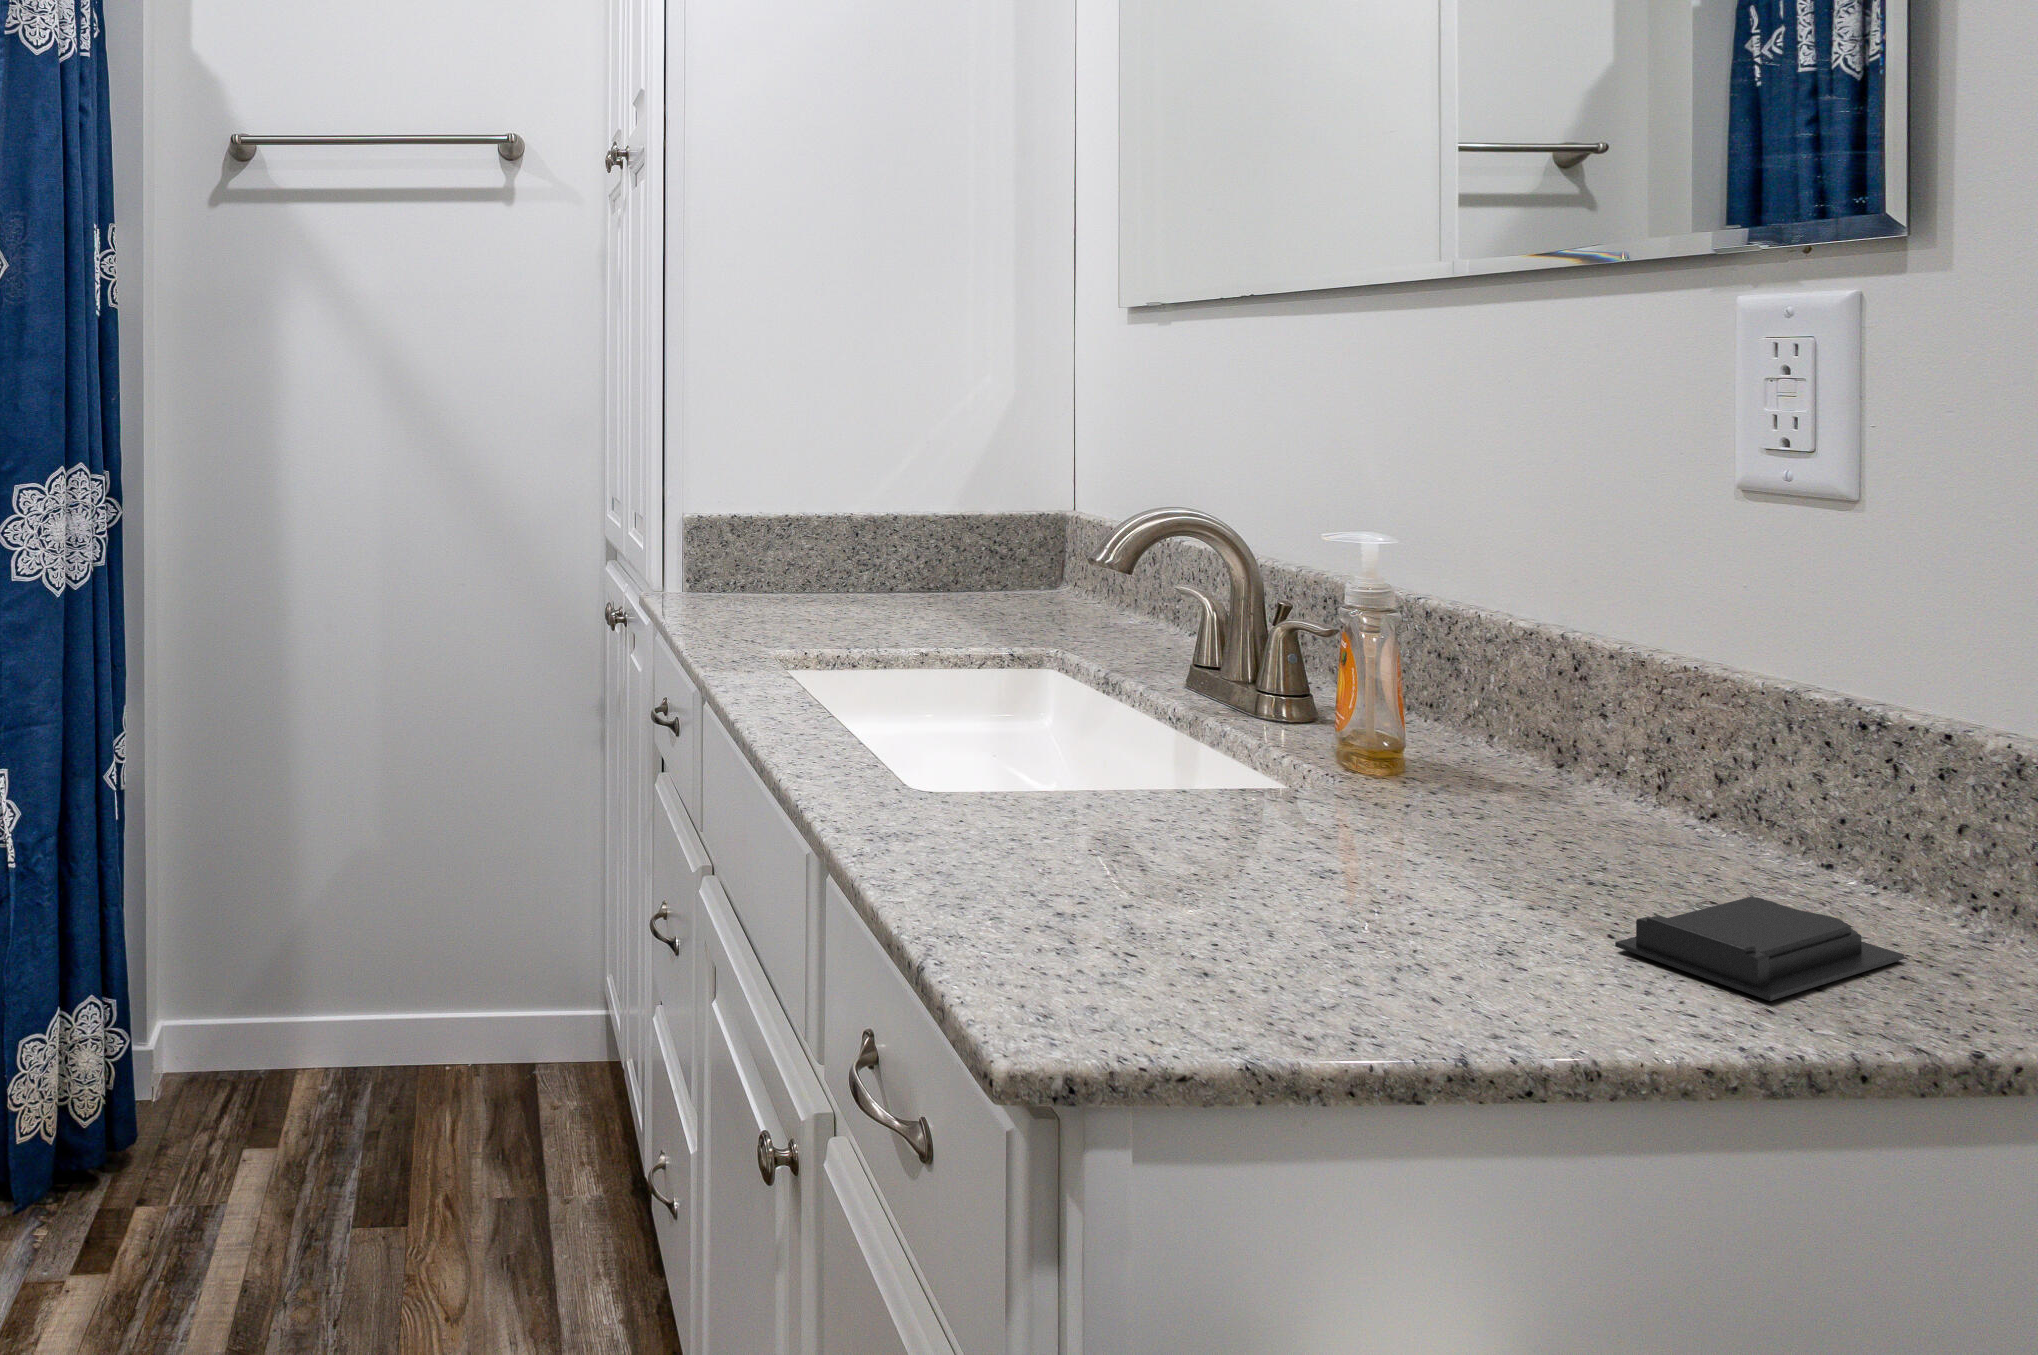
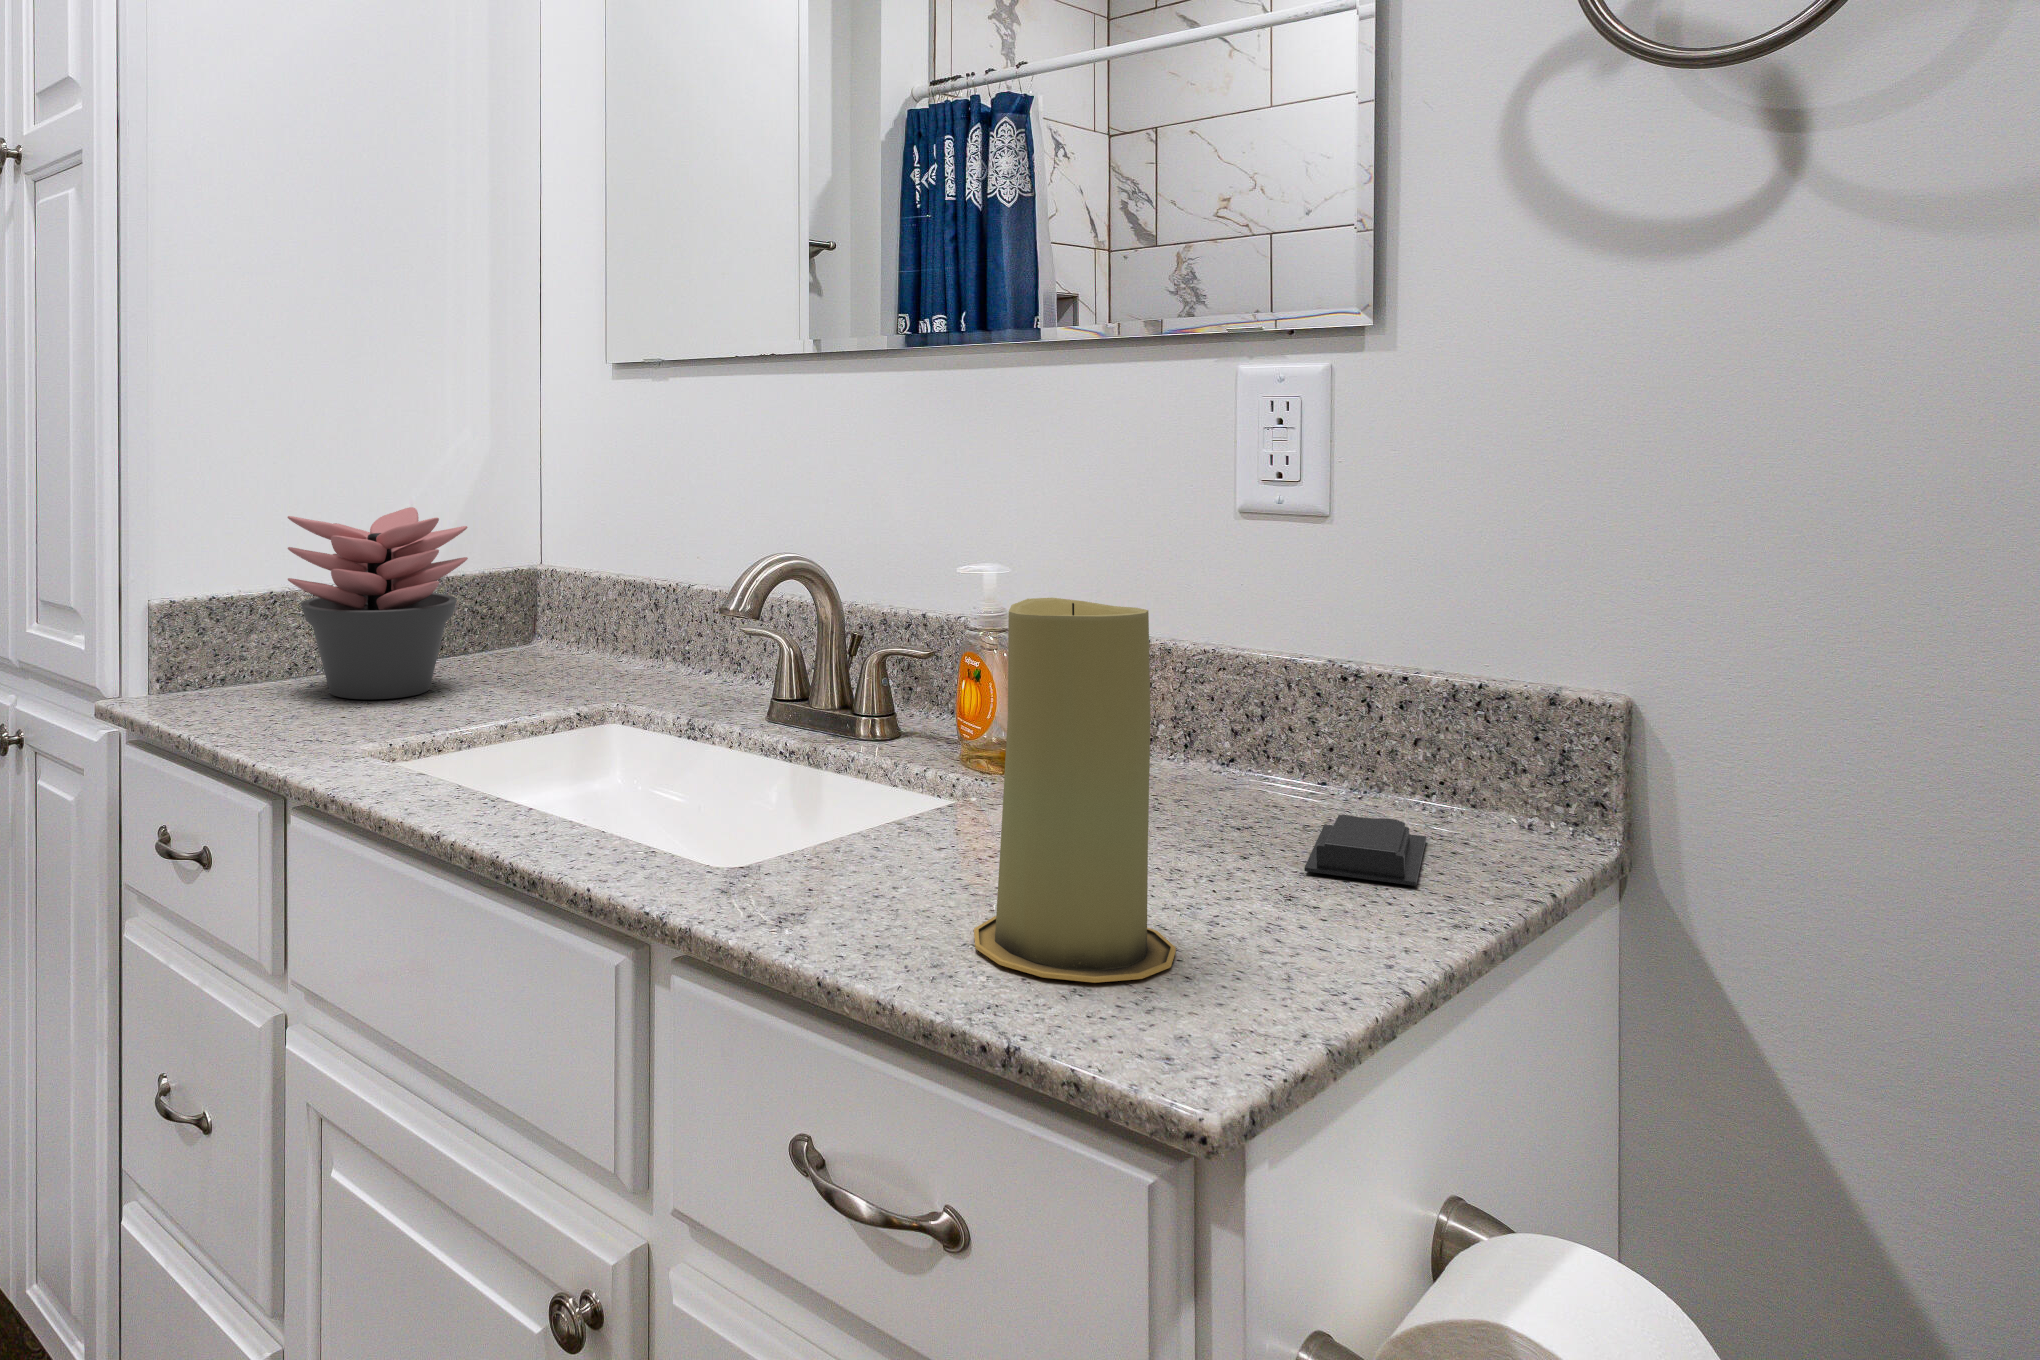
succulent plant: none [787,450,949,619] -> present [288,507,468,699]
candle: none [1049,558,1284,988] -> present [974,598,1176,983]

